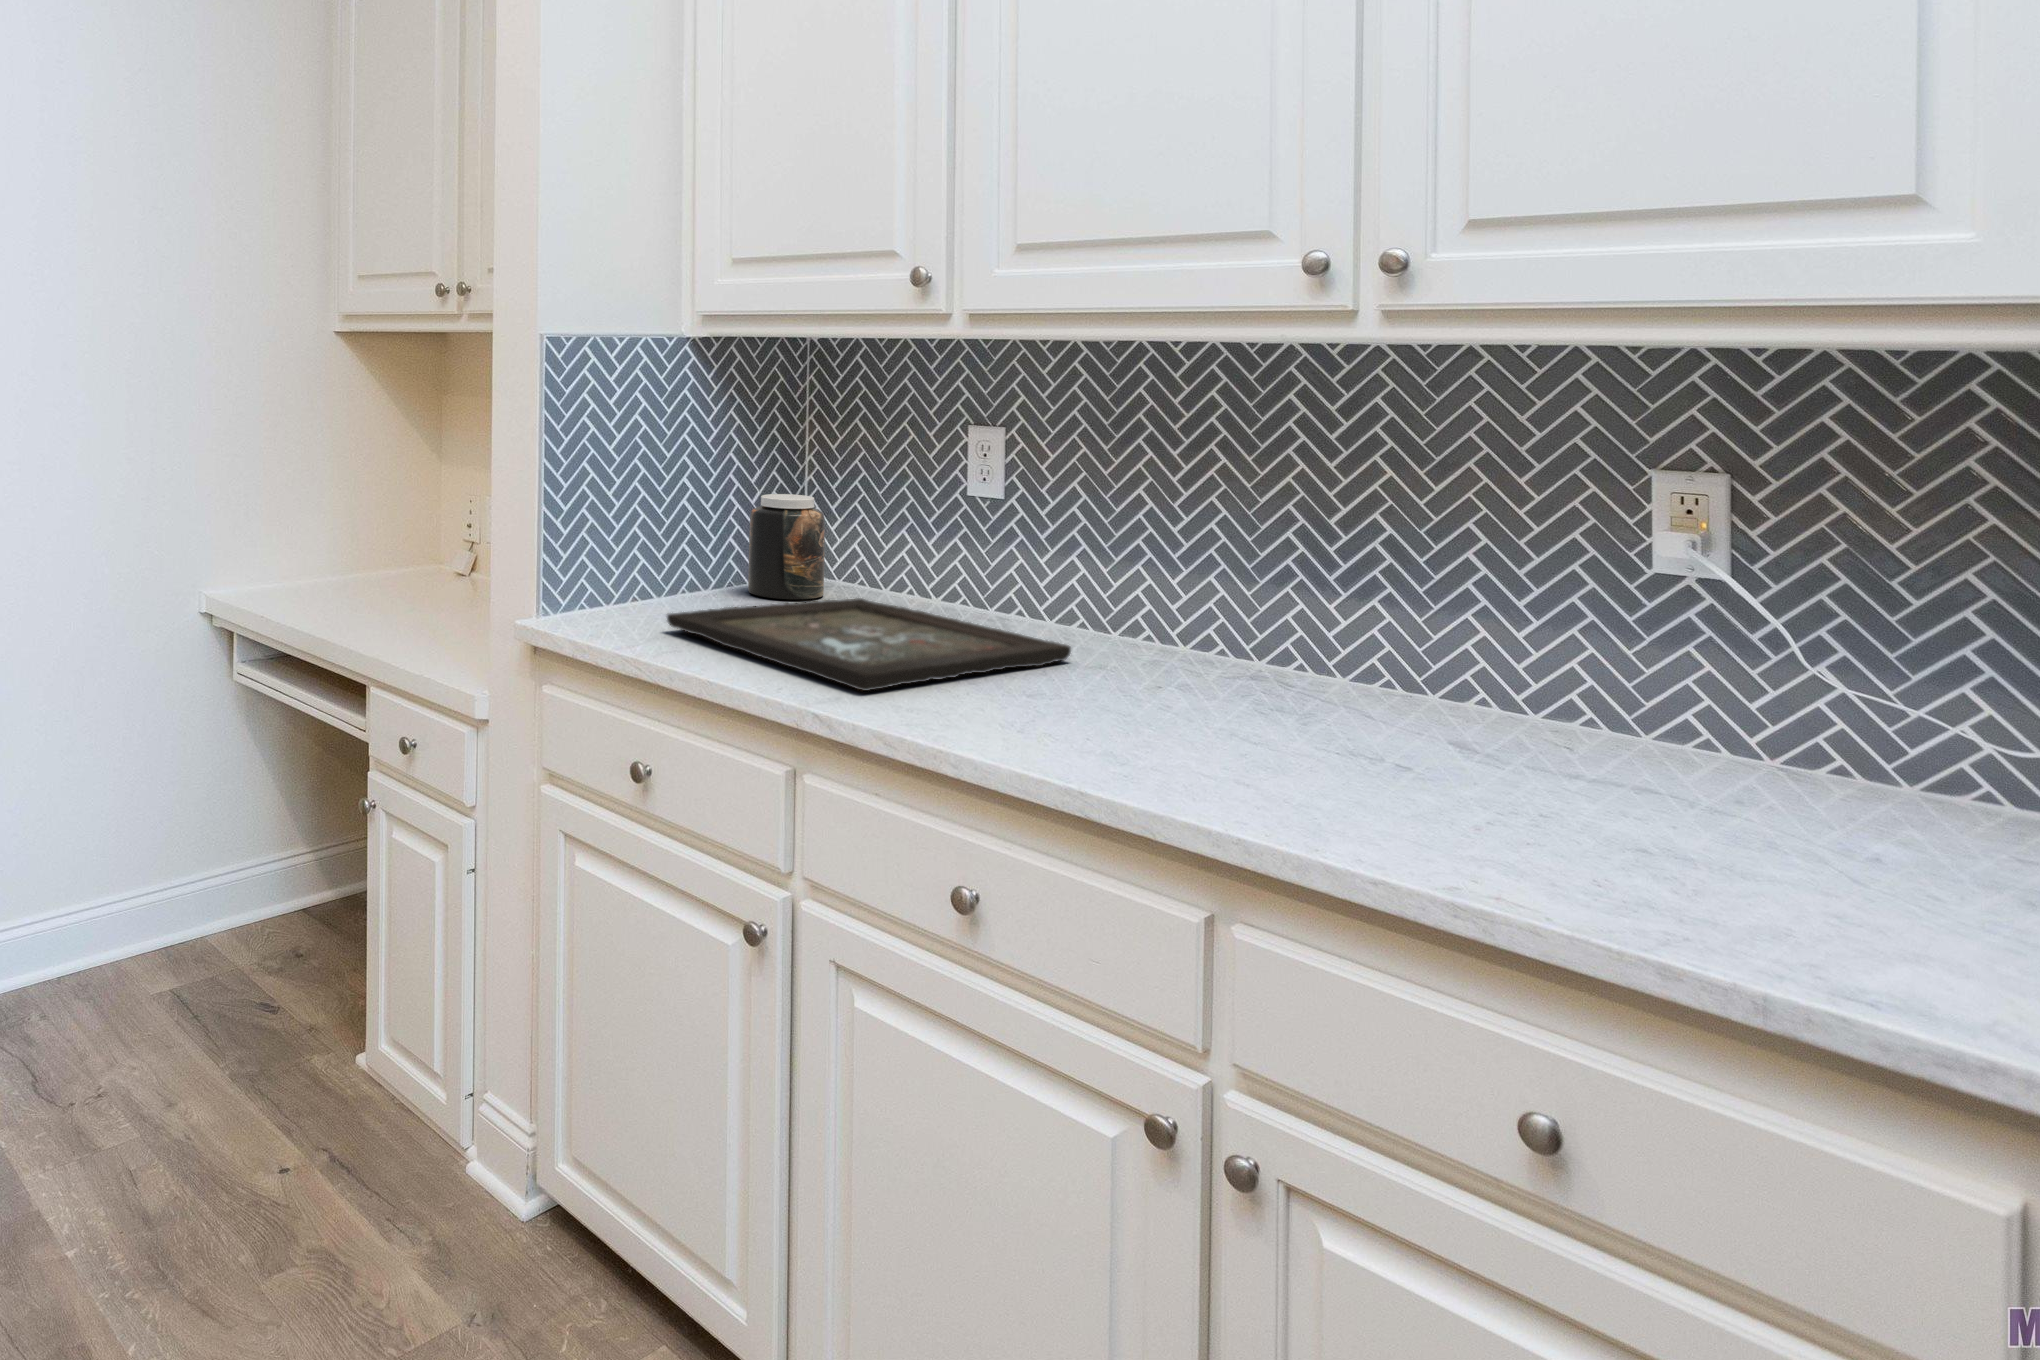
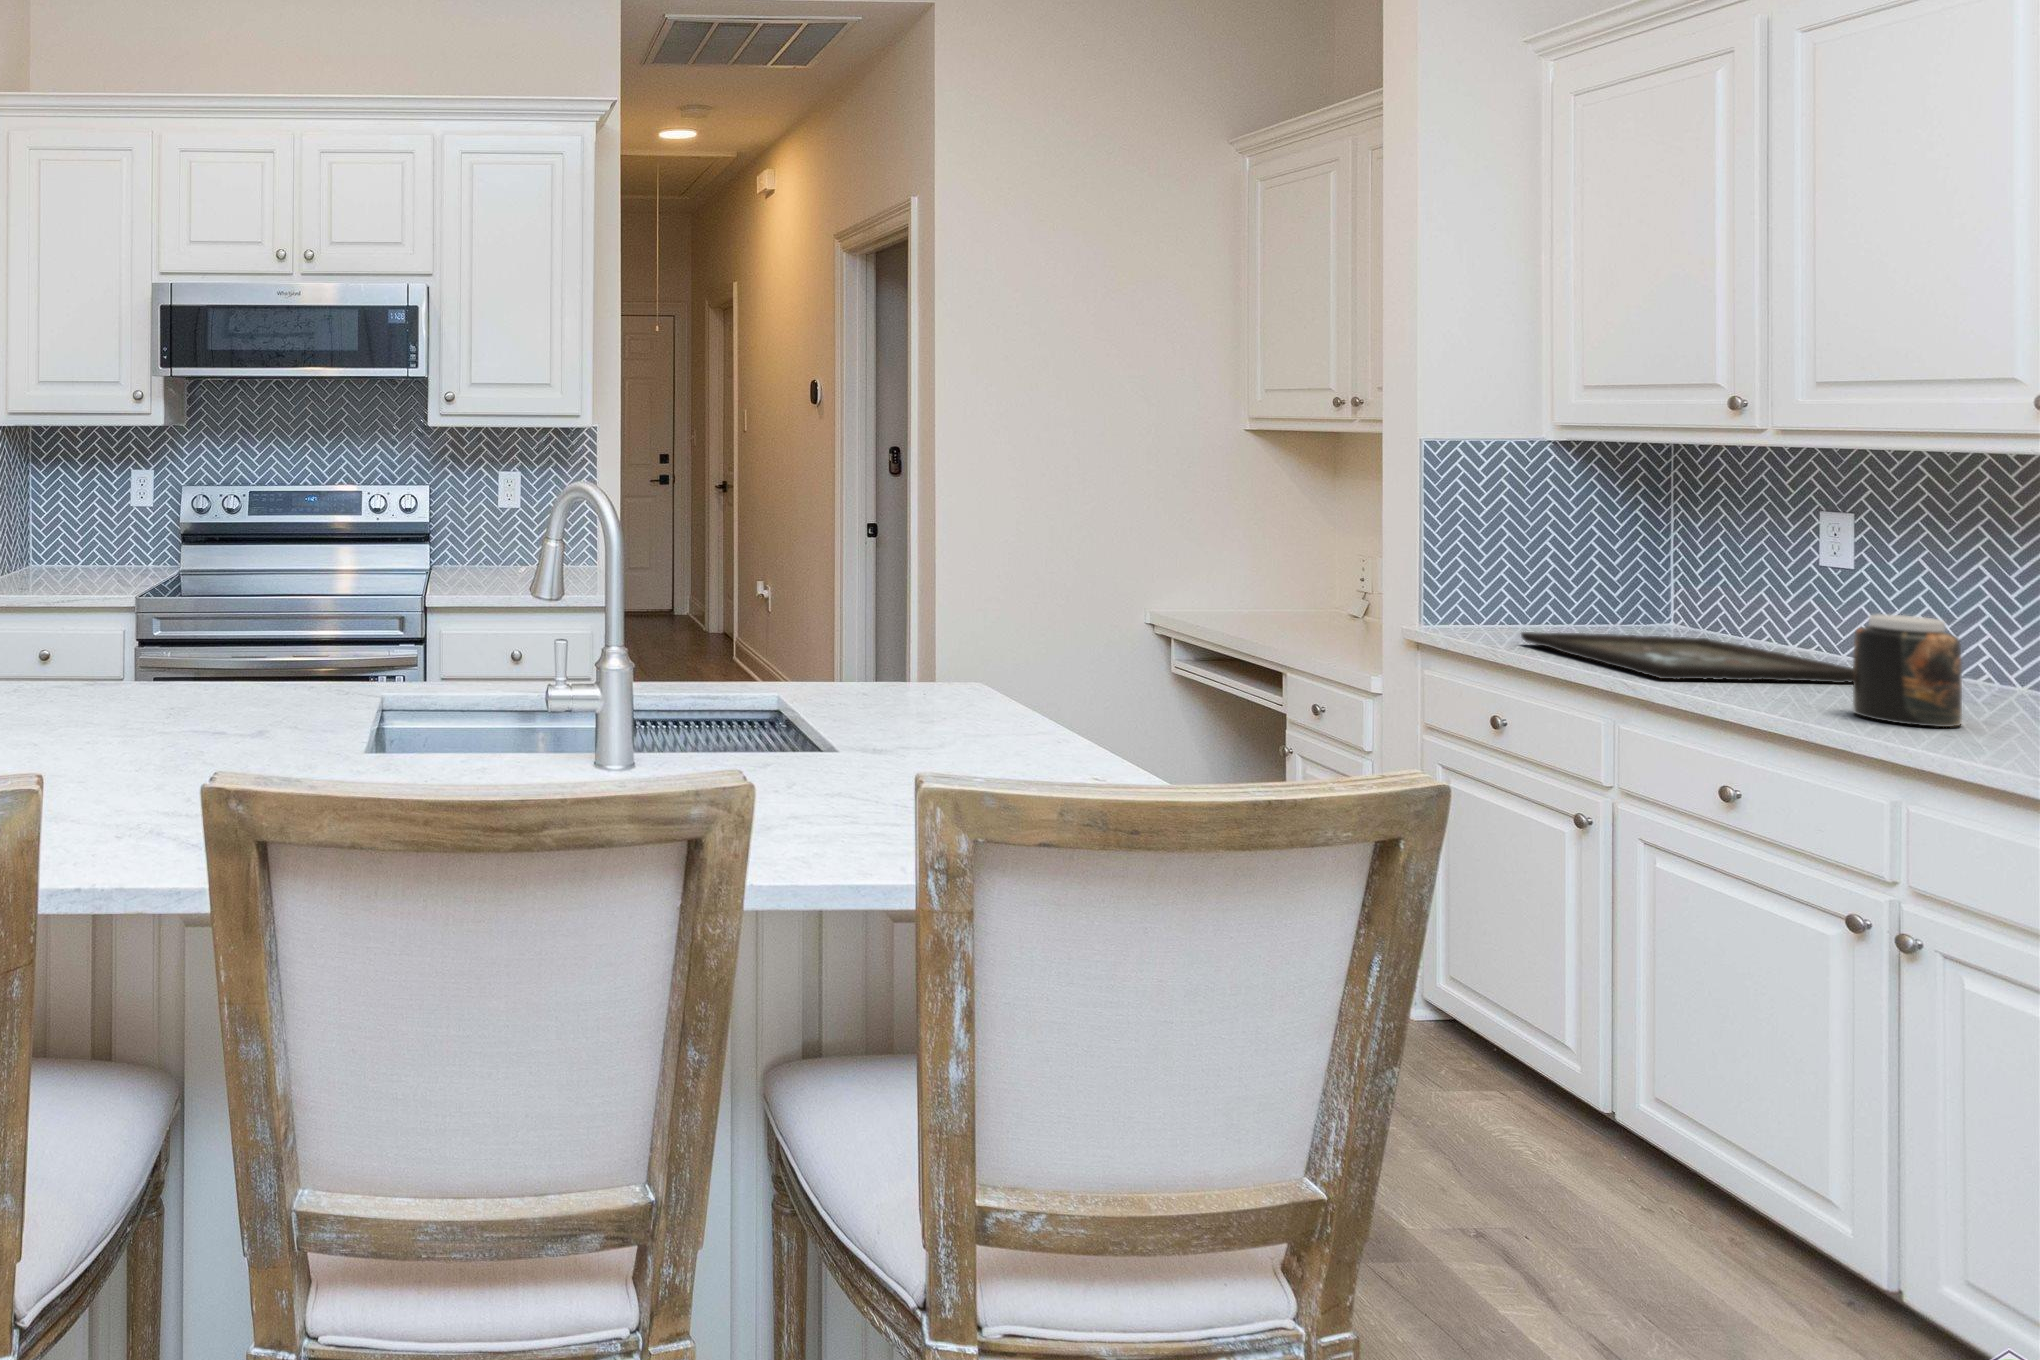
jar: present [748,494,825,600] -> present [1853,614,1962,727]

